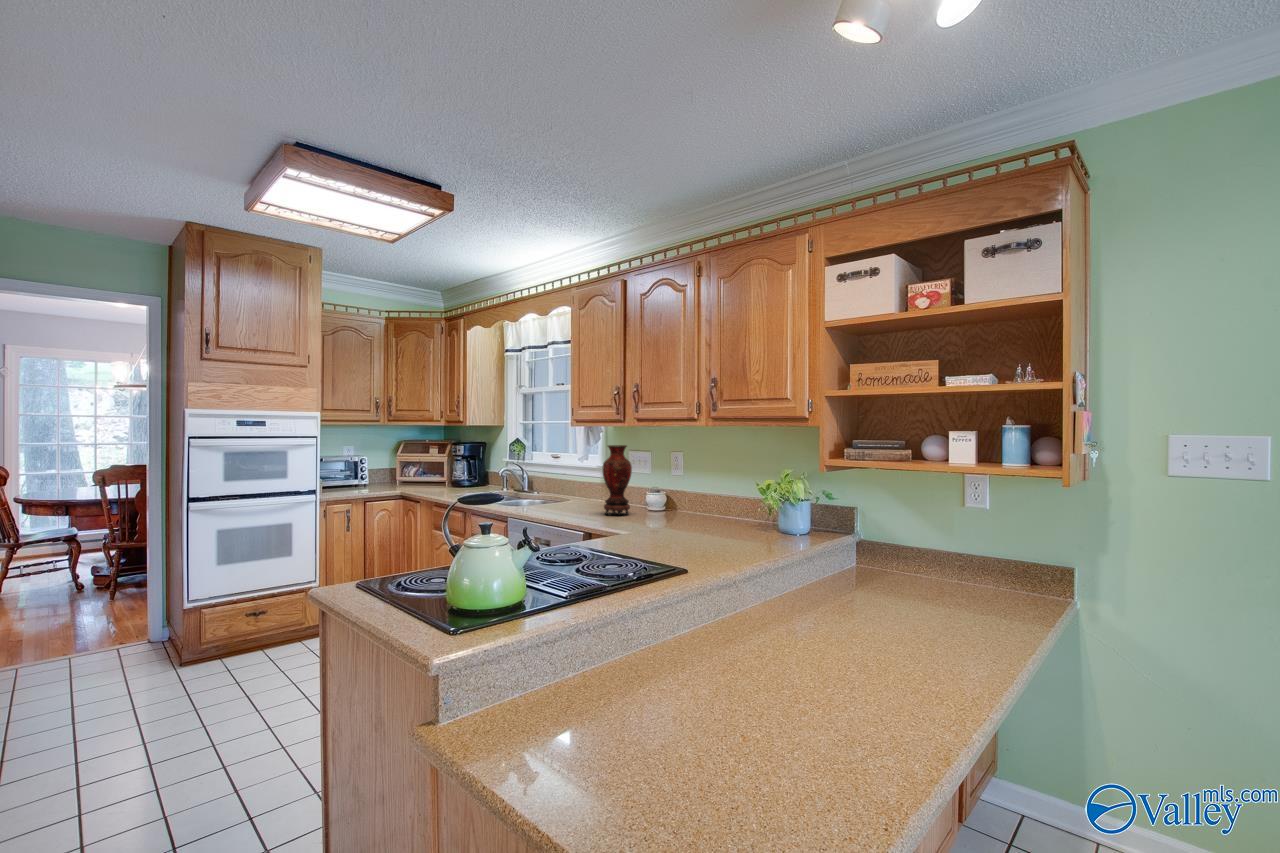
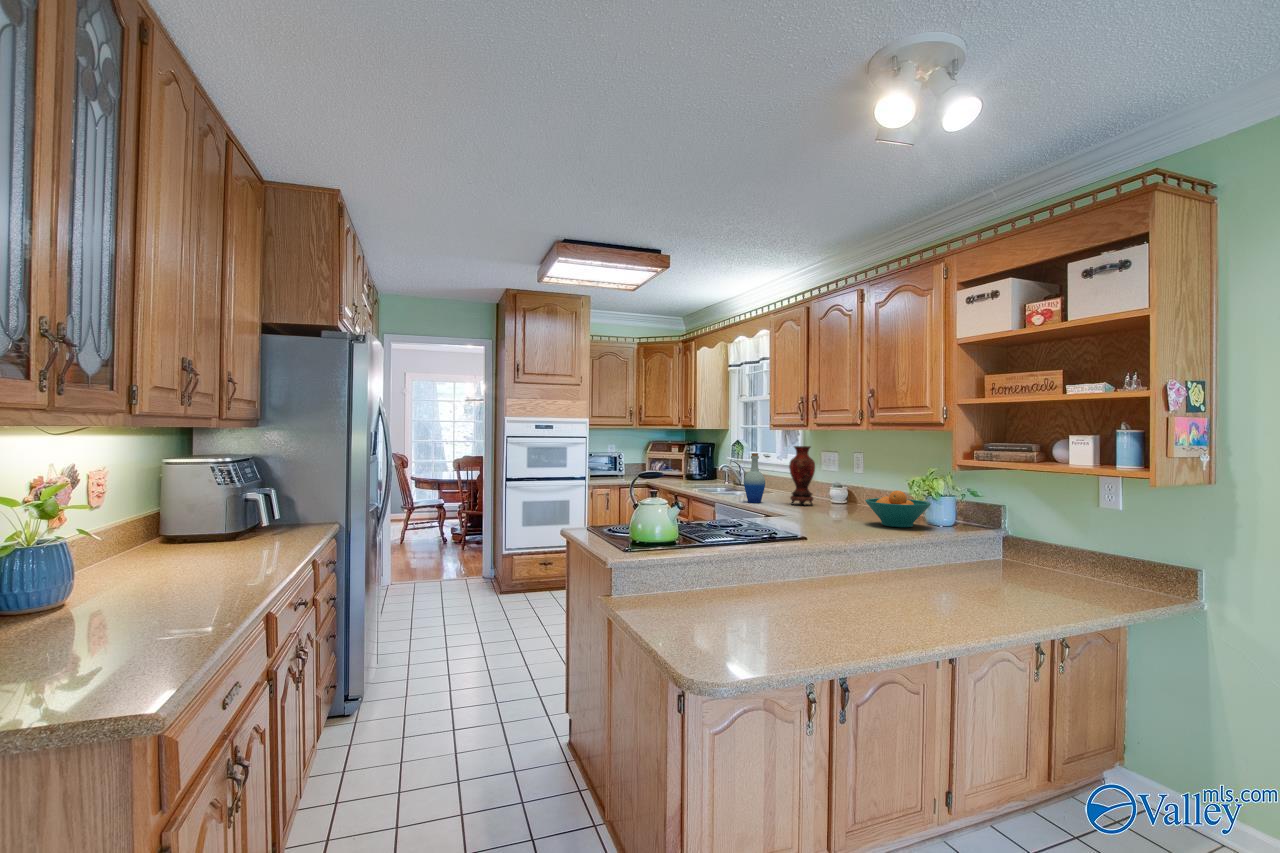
bottle: none [548,455,574,516] -> present [744,453,765,503]
fruit bowl: none [716,497,789,541] -> present [865,491,931,527]

